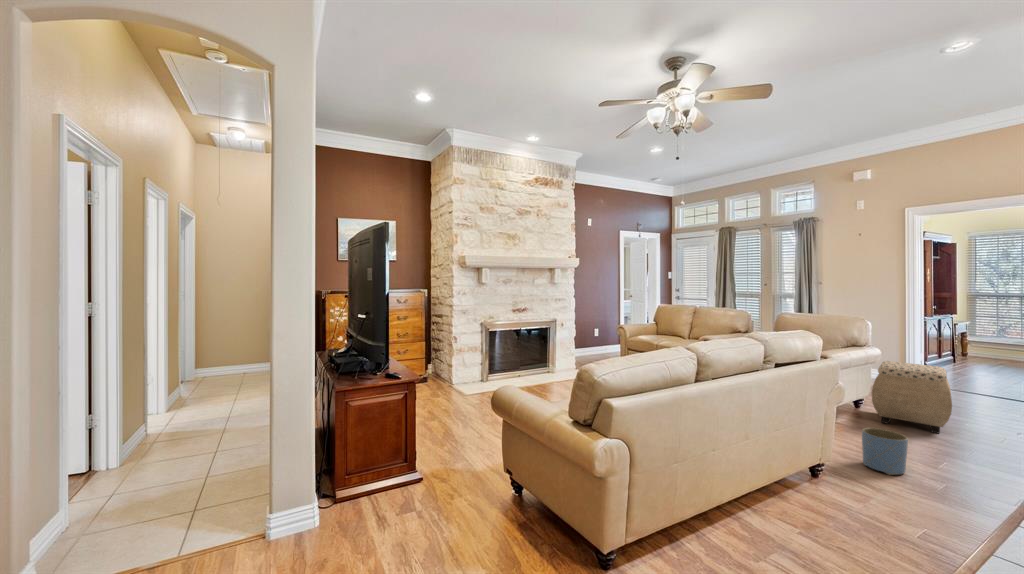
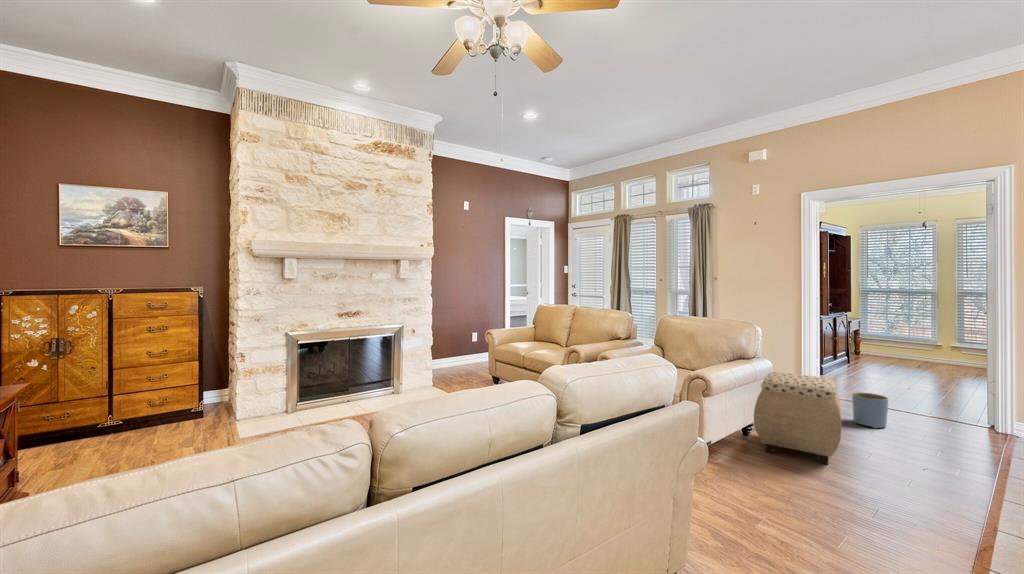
planter: present [862,428,908,475] -> present [852,392,888,428]

